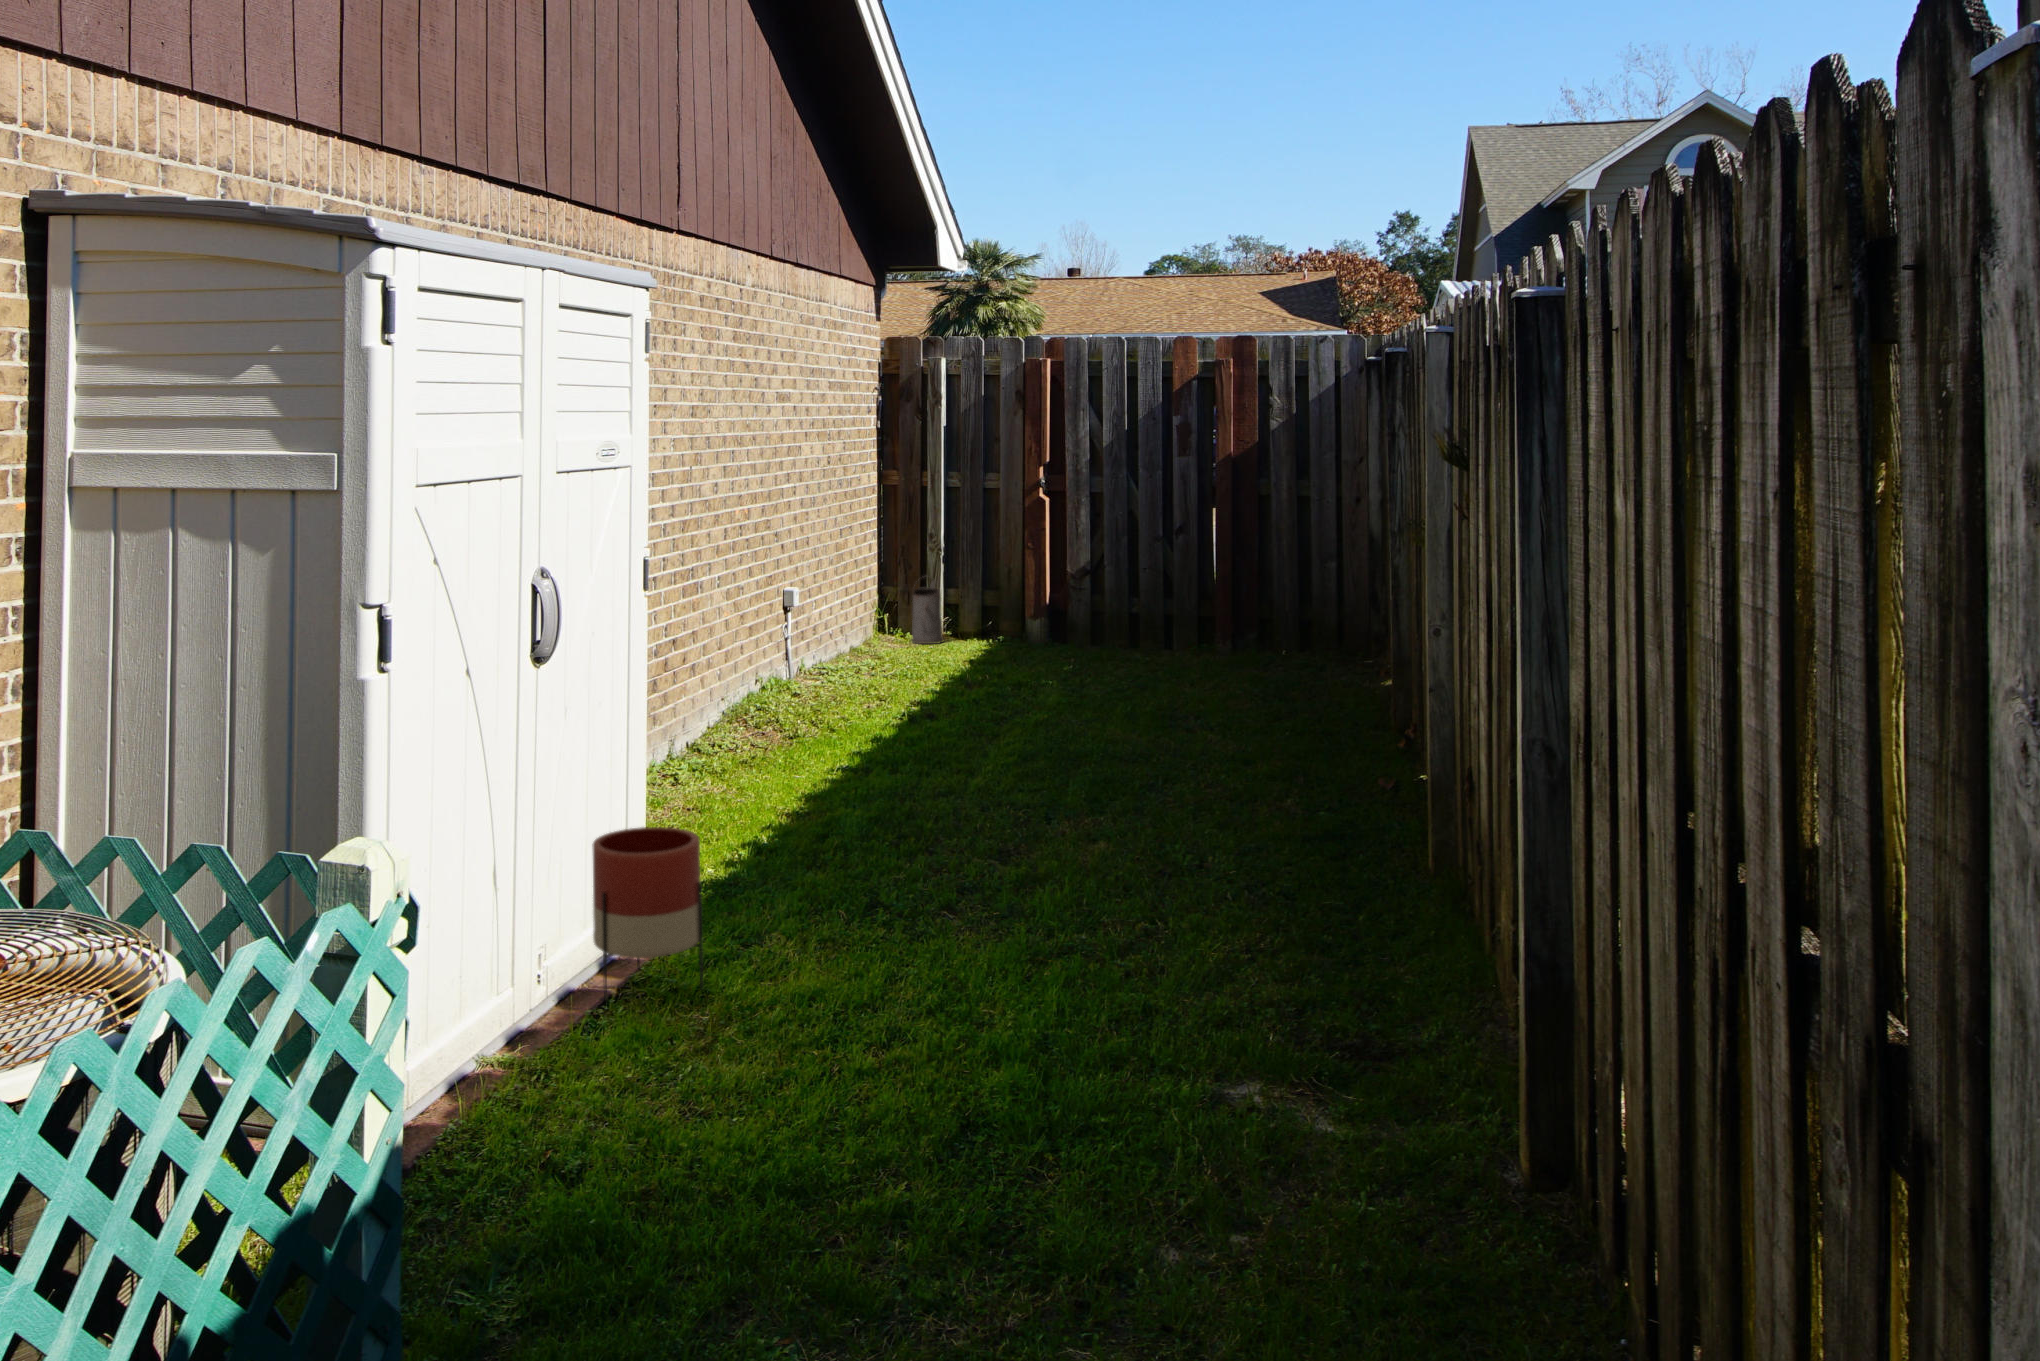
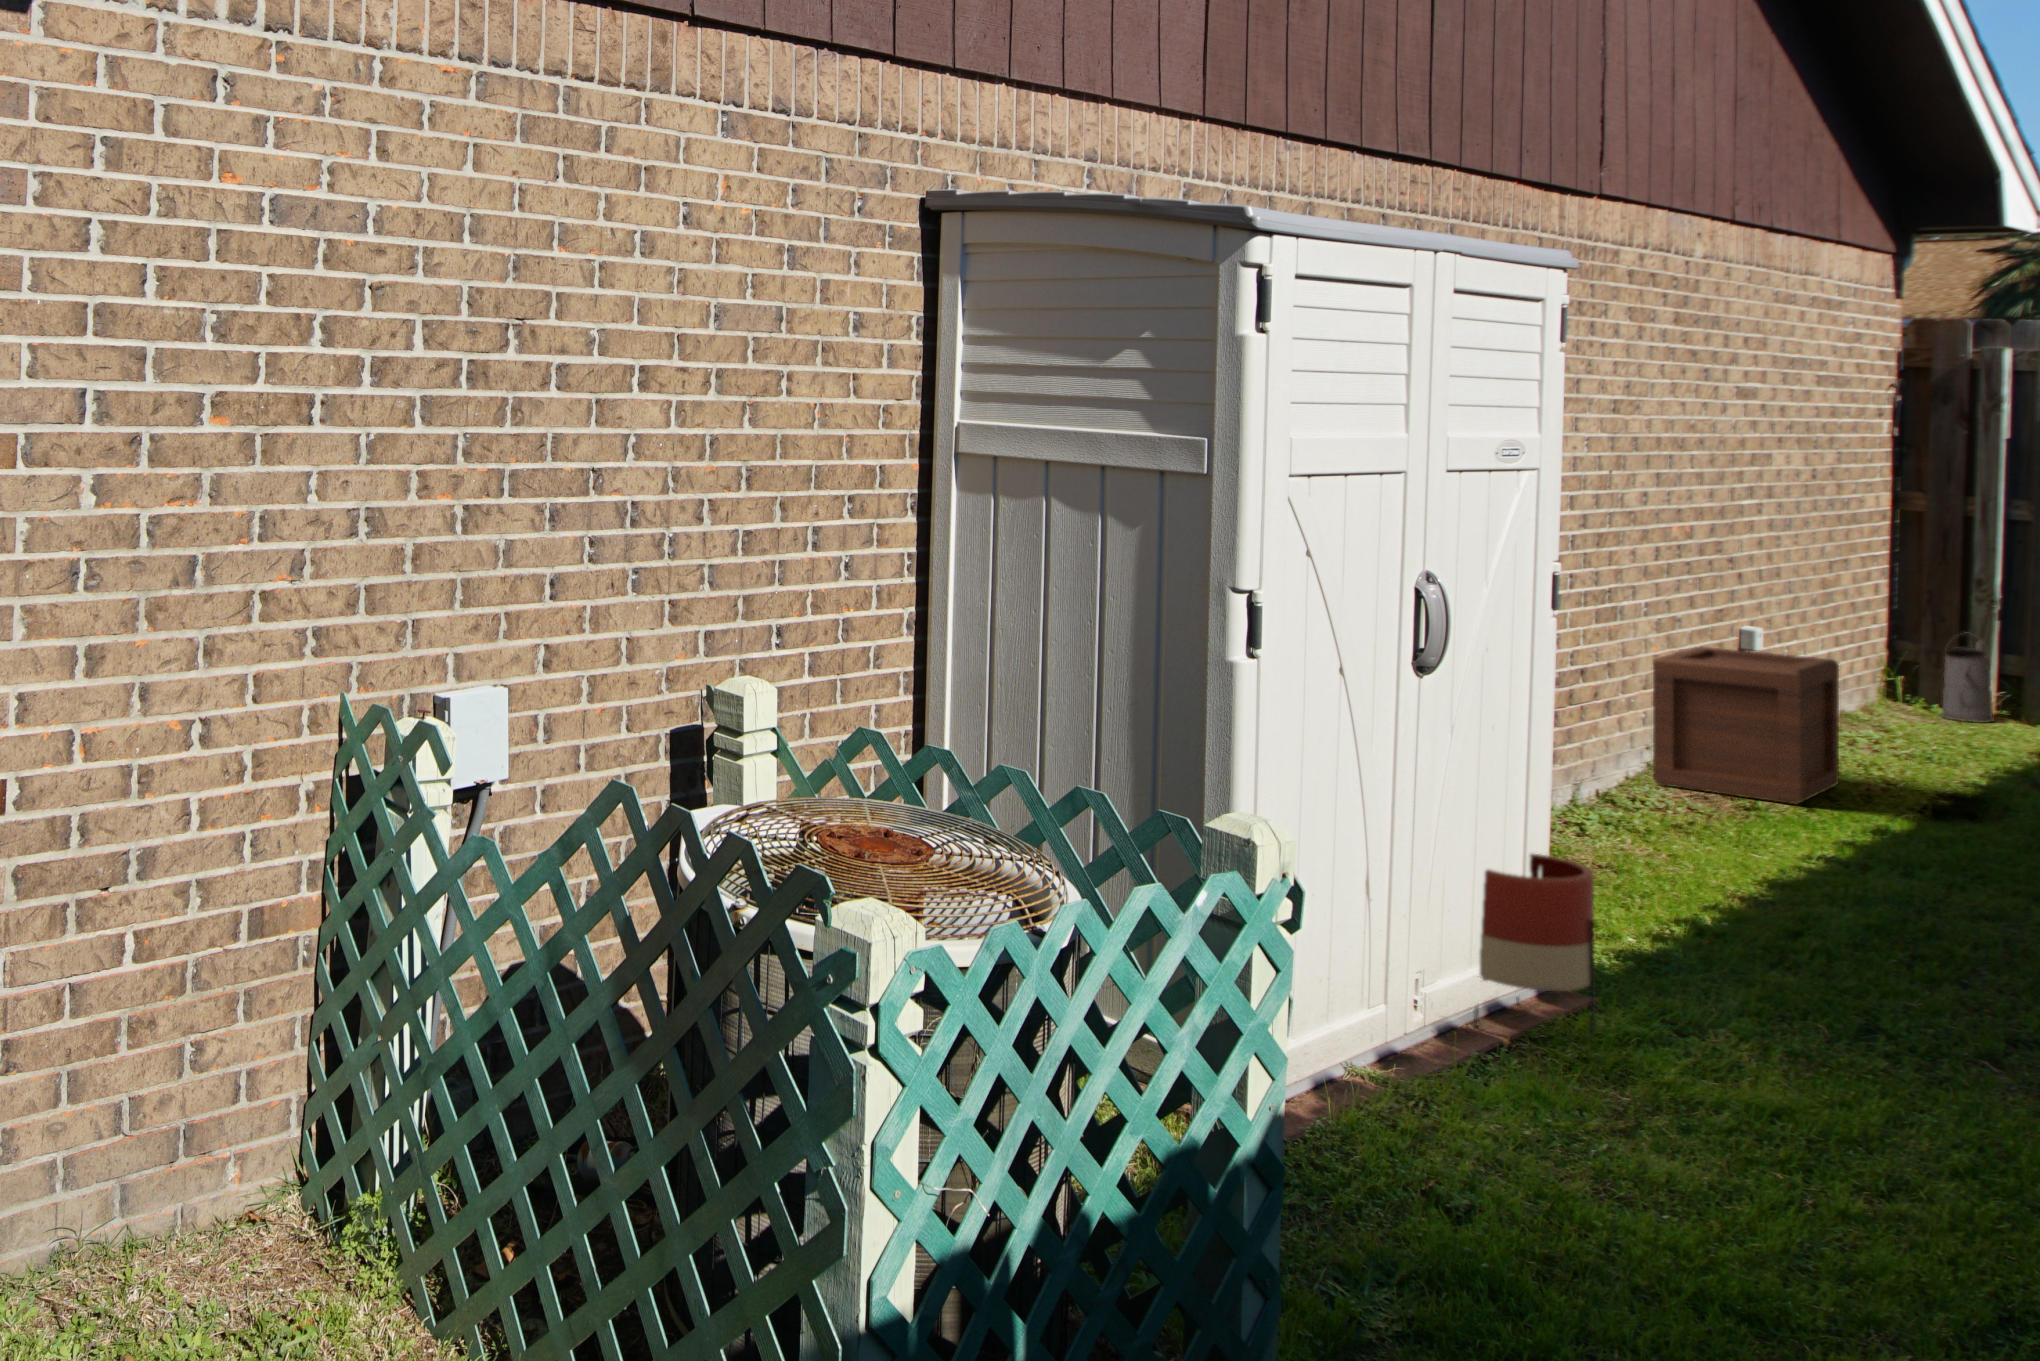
wooden crate: none [724,608,854,731] -> present [1653,647,1839,804]

